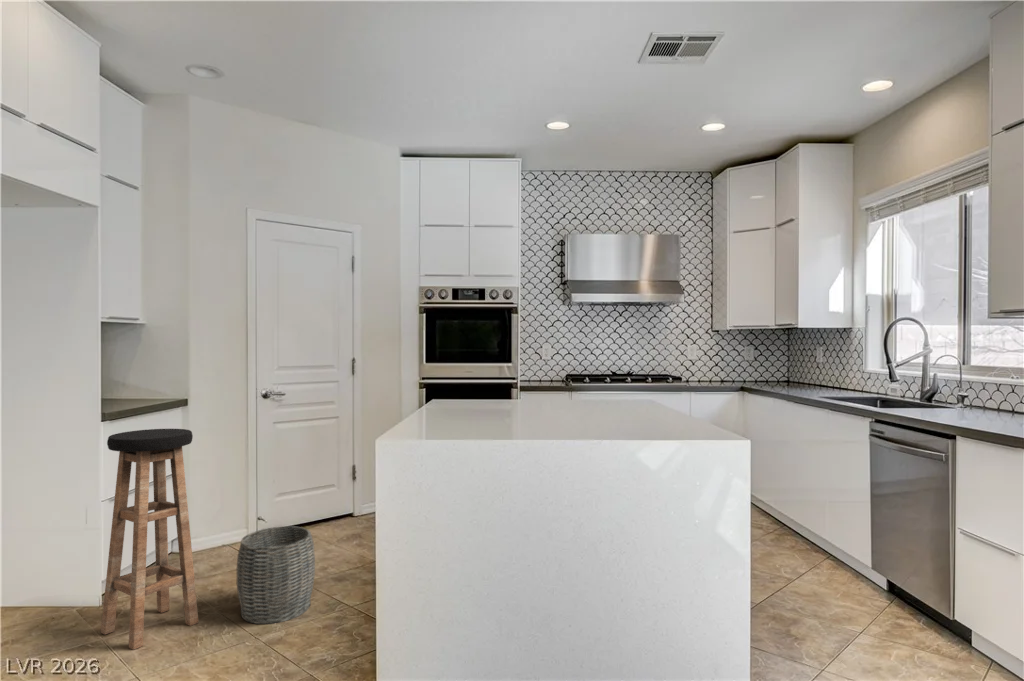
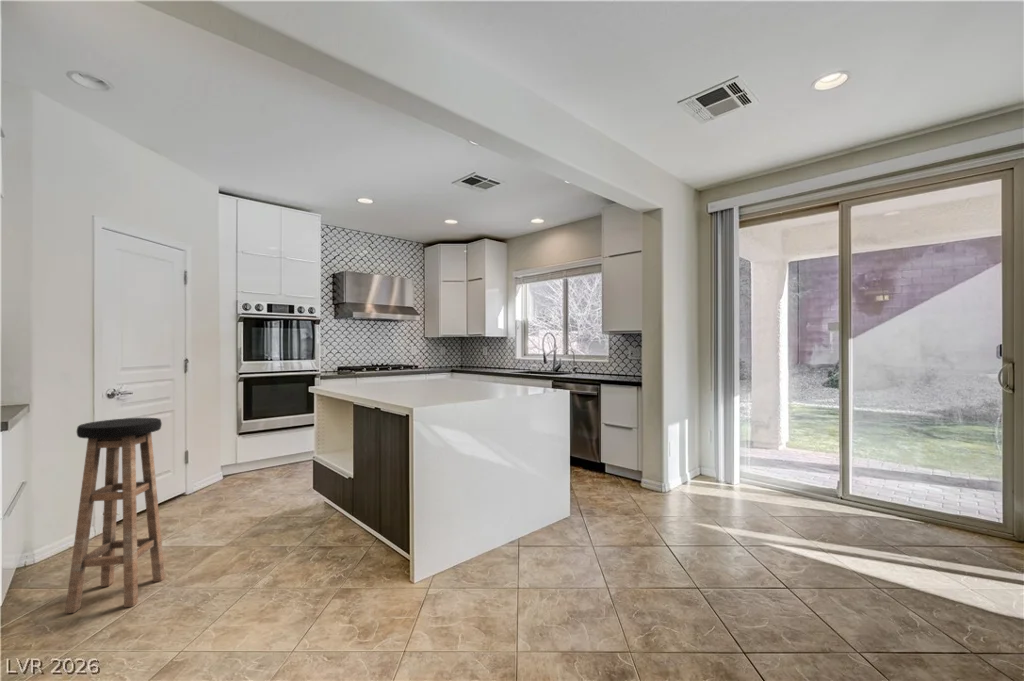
woven basket: present [236,526,315,624] -> none [190,487,258,564]

